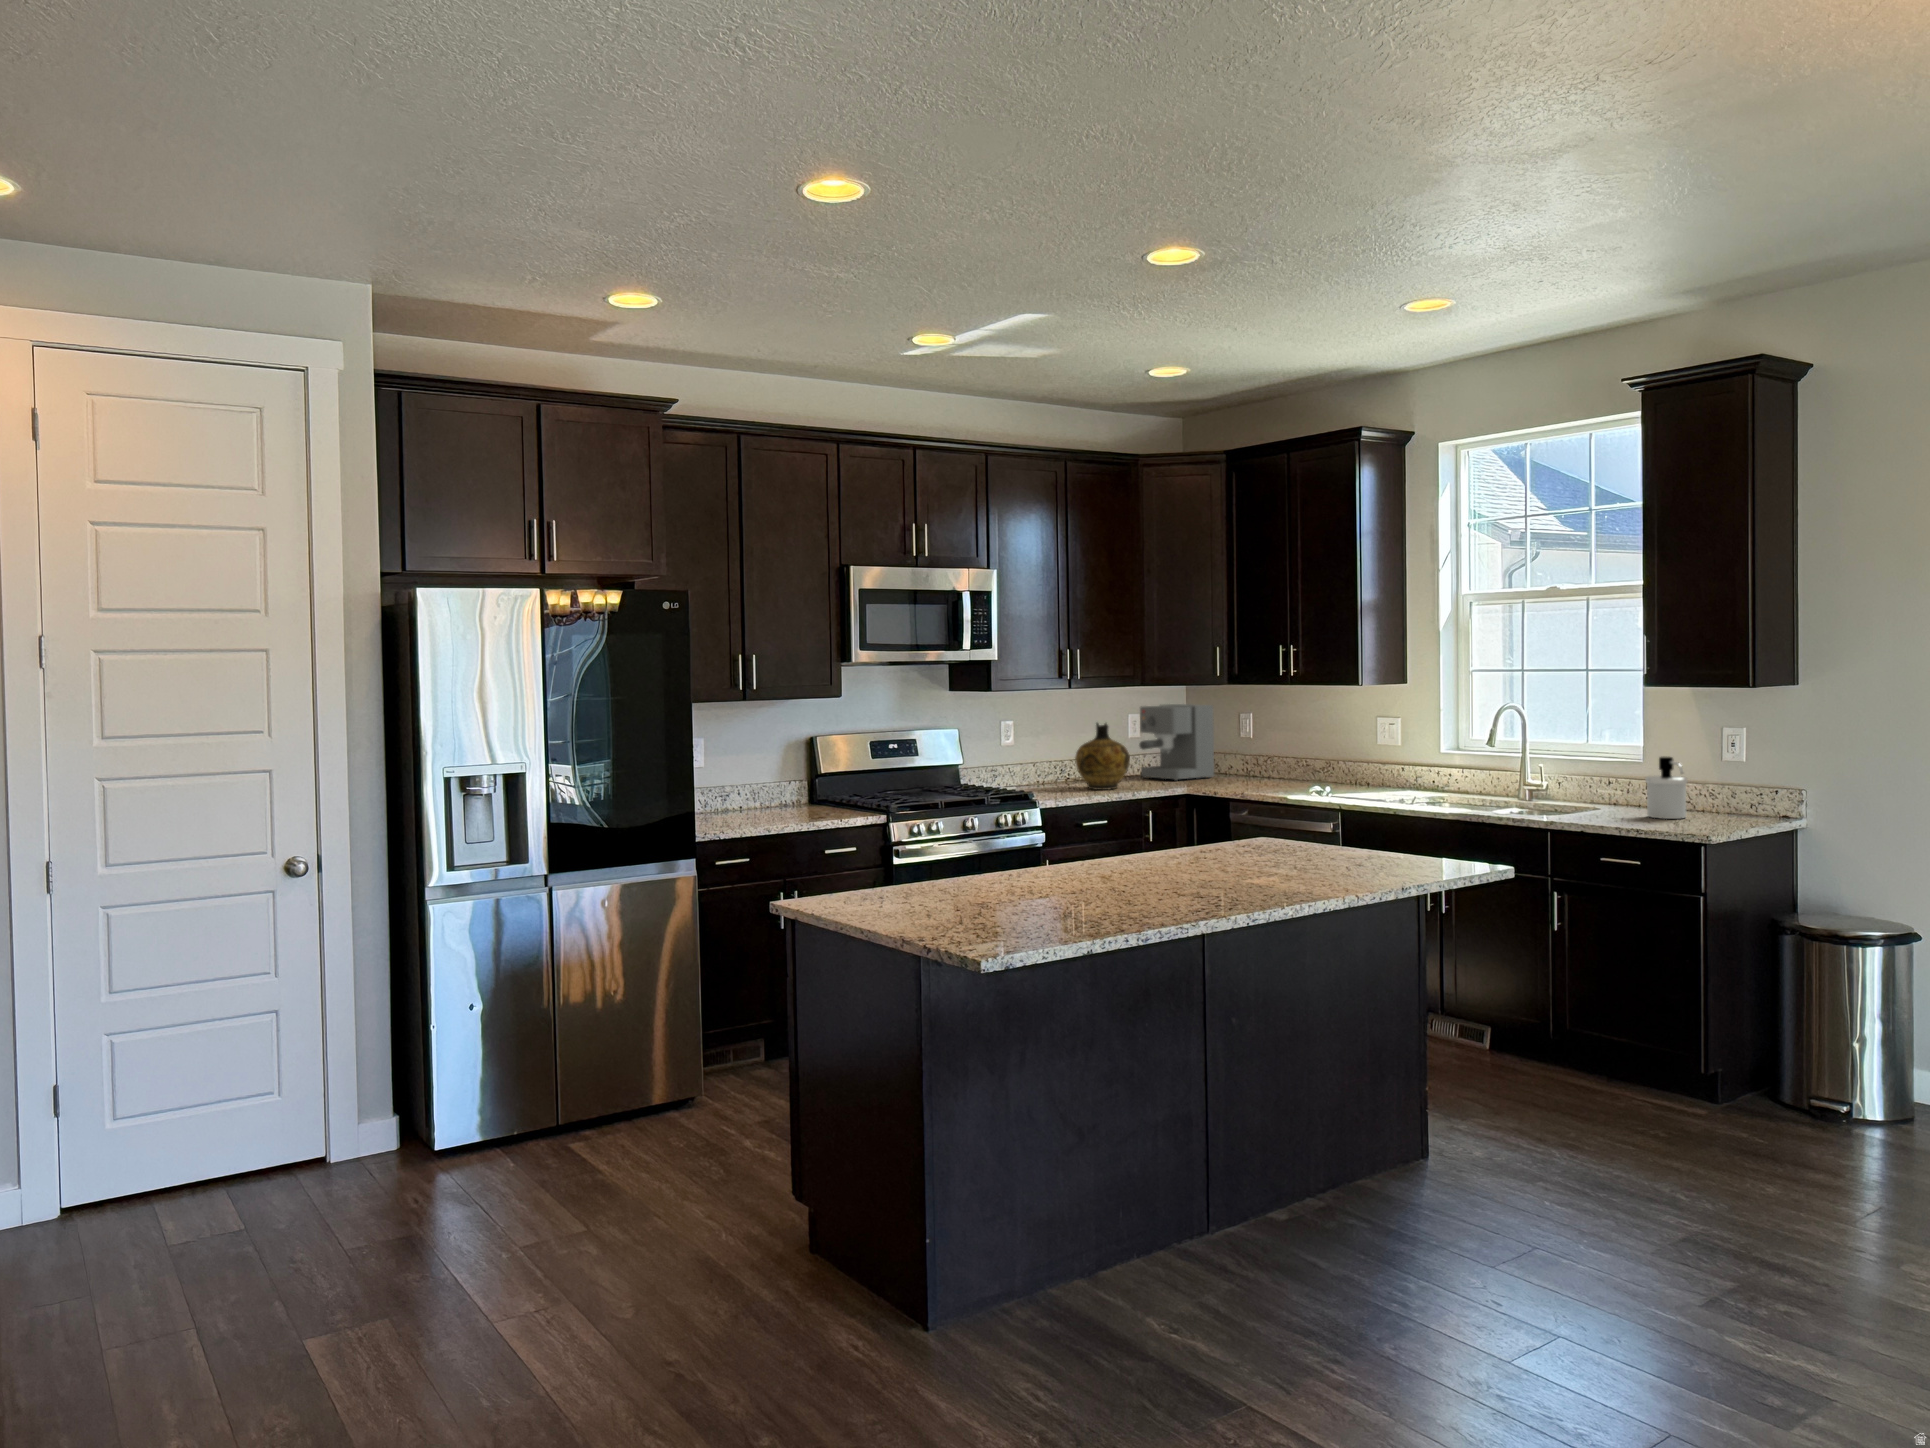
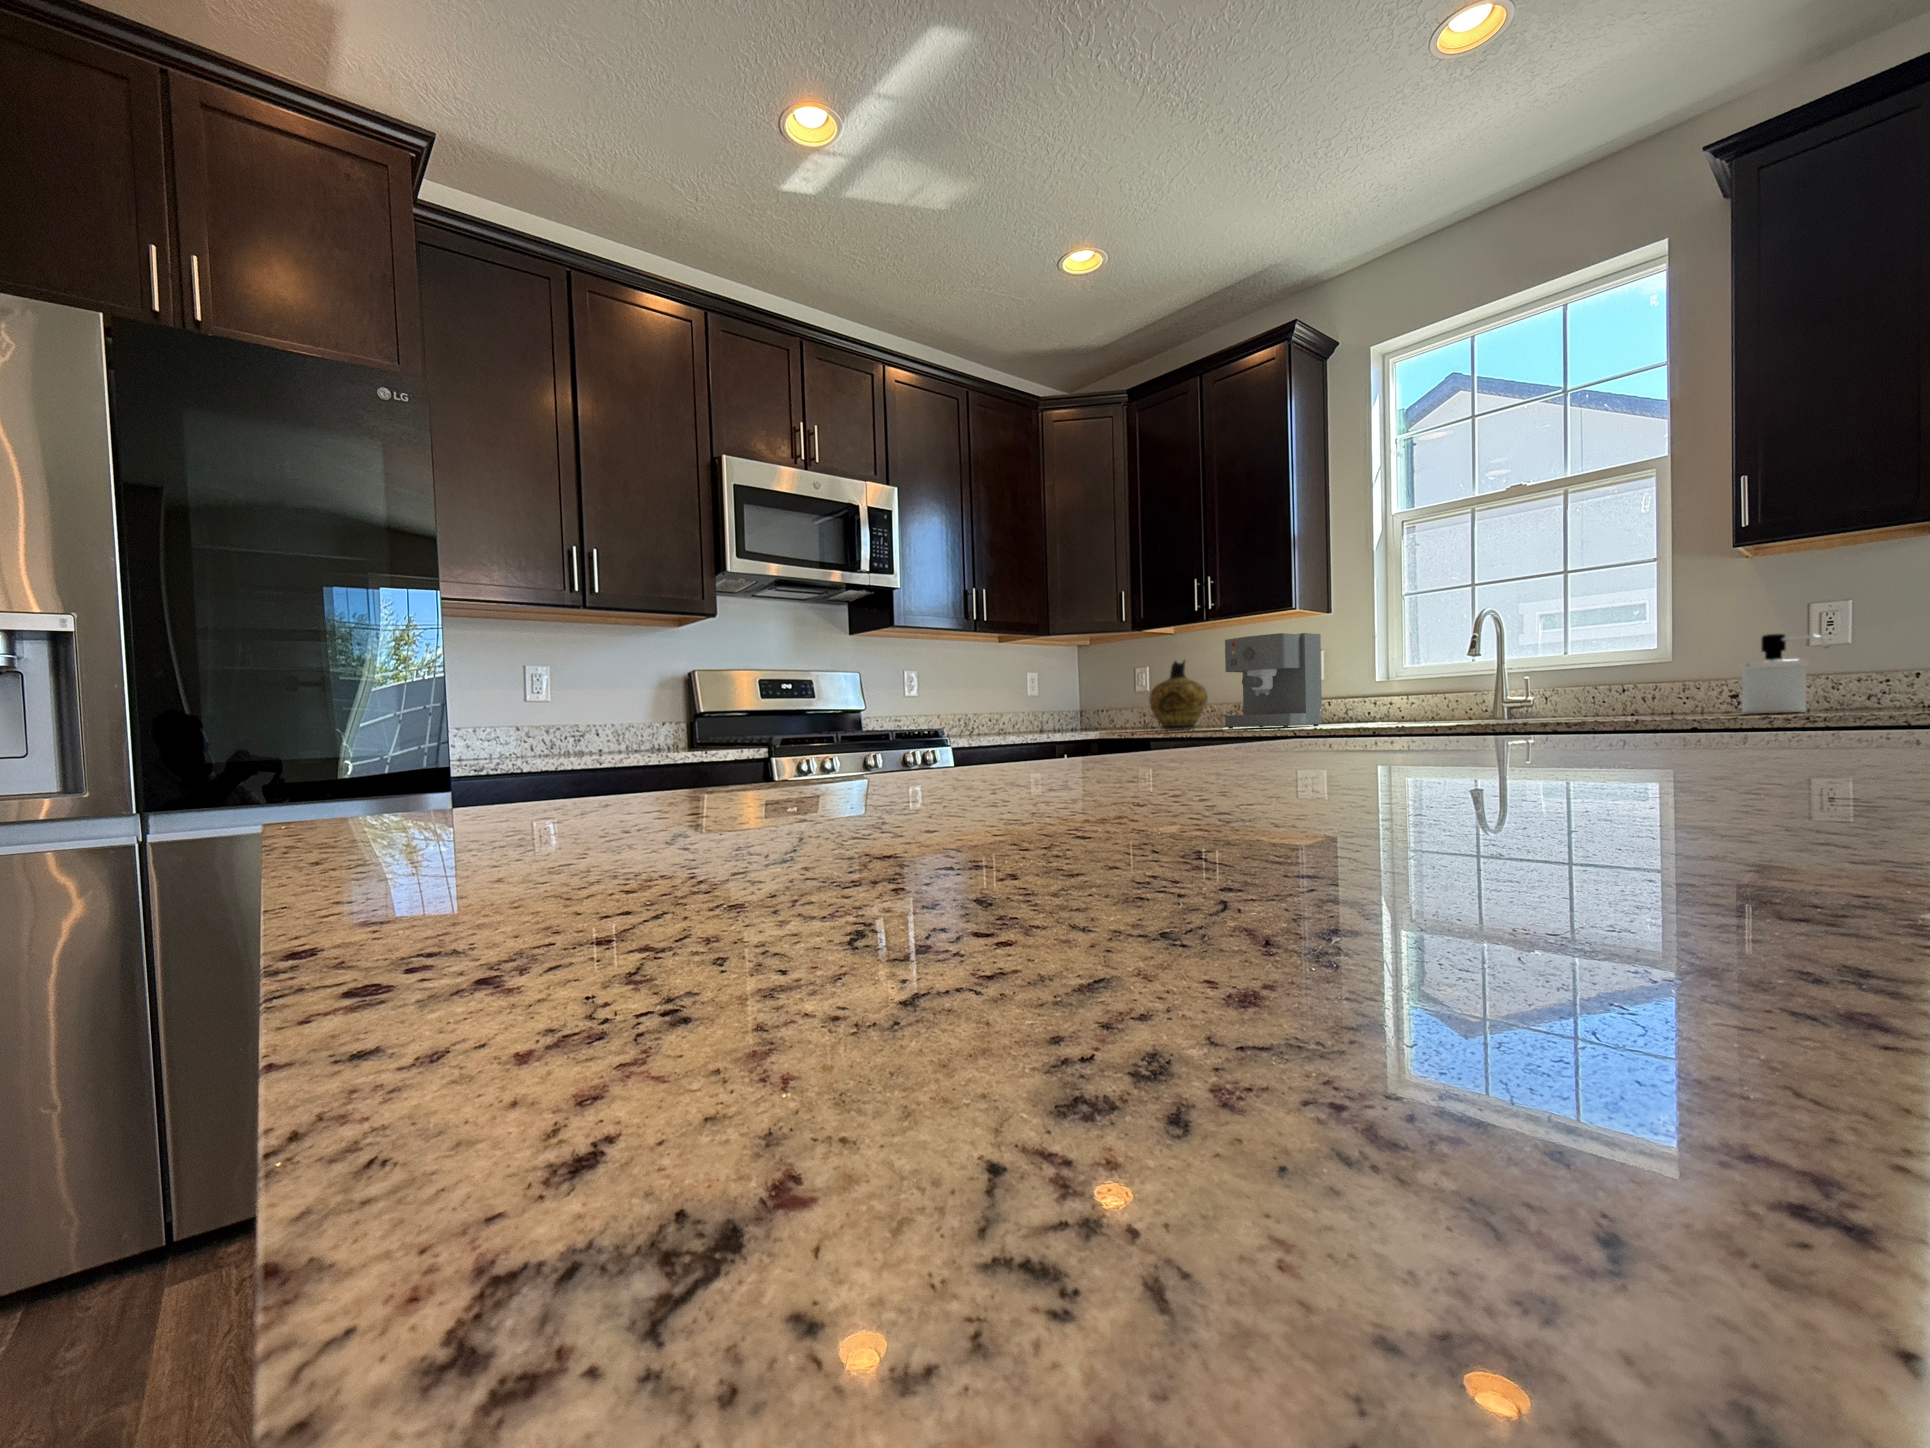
coffee maker: present [1139,704,1214,781] -> present [1225,633,1322,729]
ceramic jug: present [1075,723,1130,790] -> present [1149,661,1207,730]

